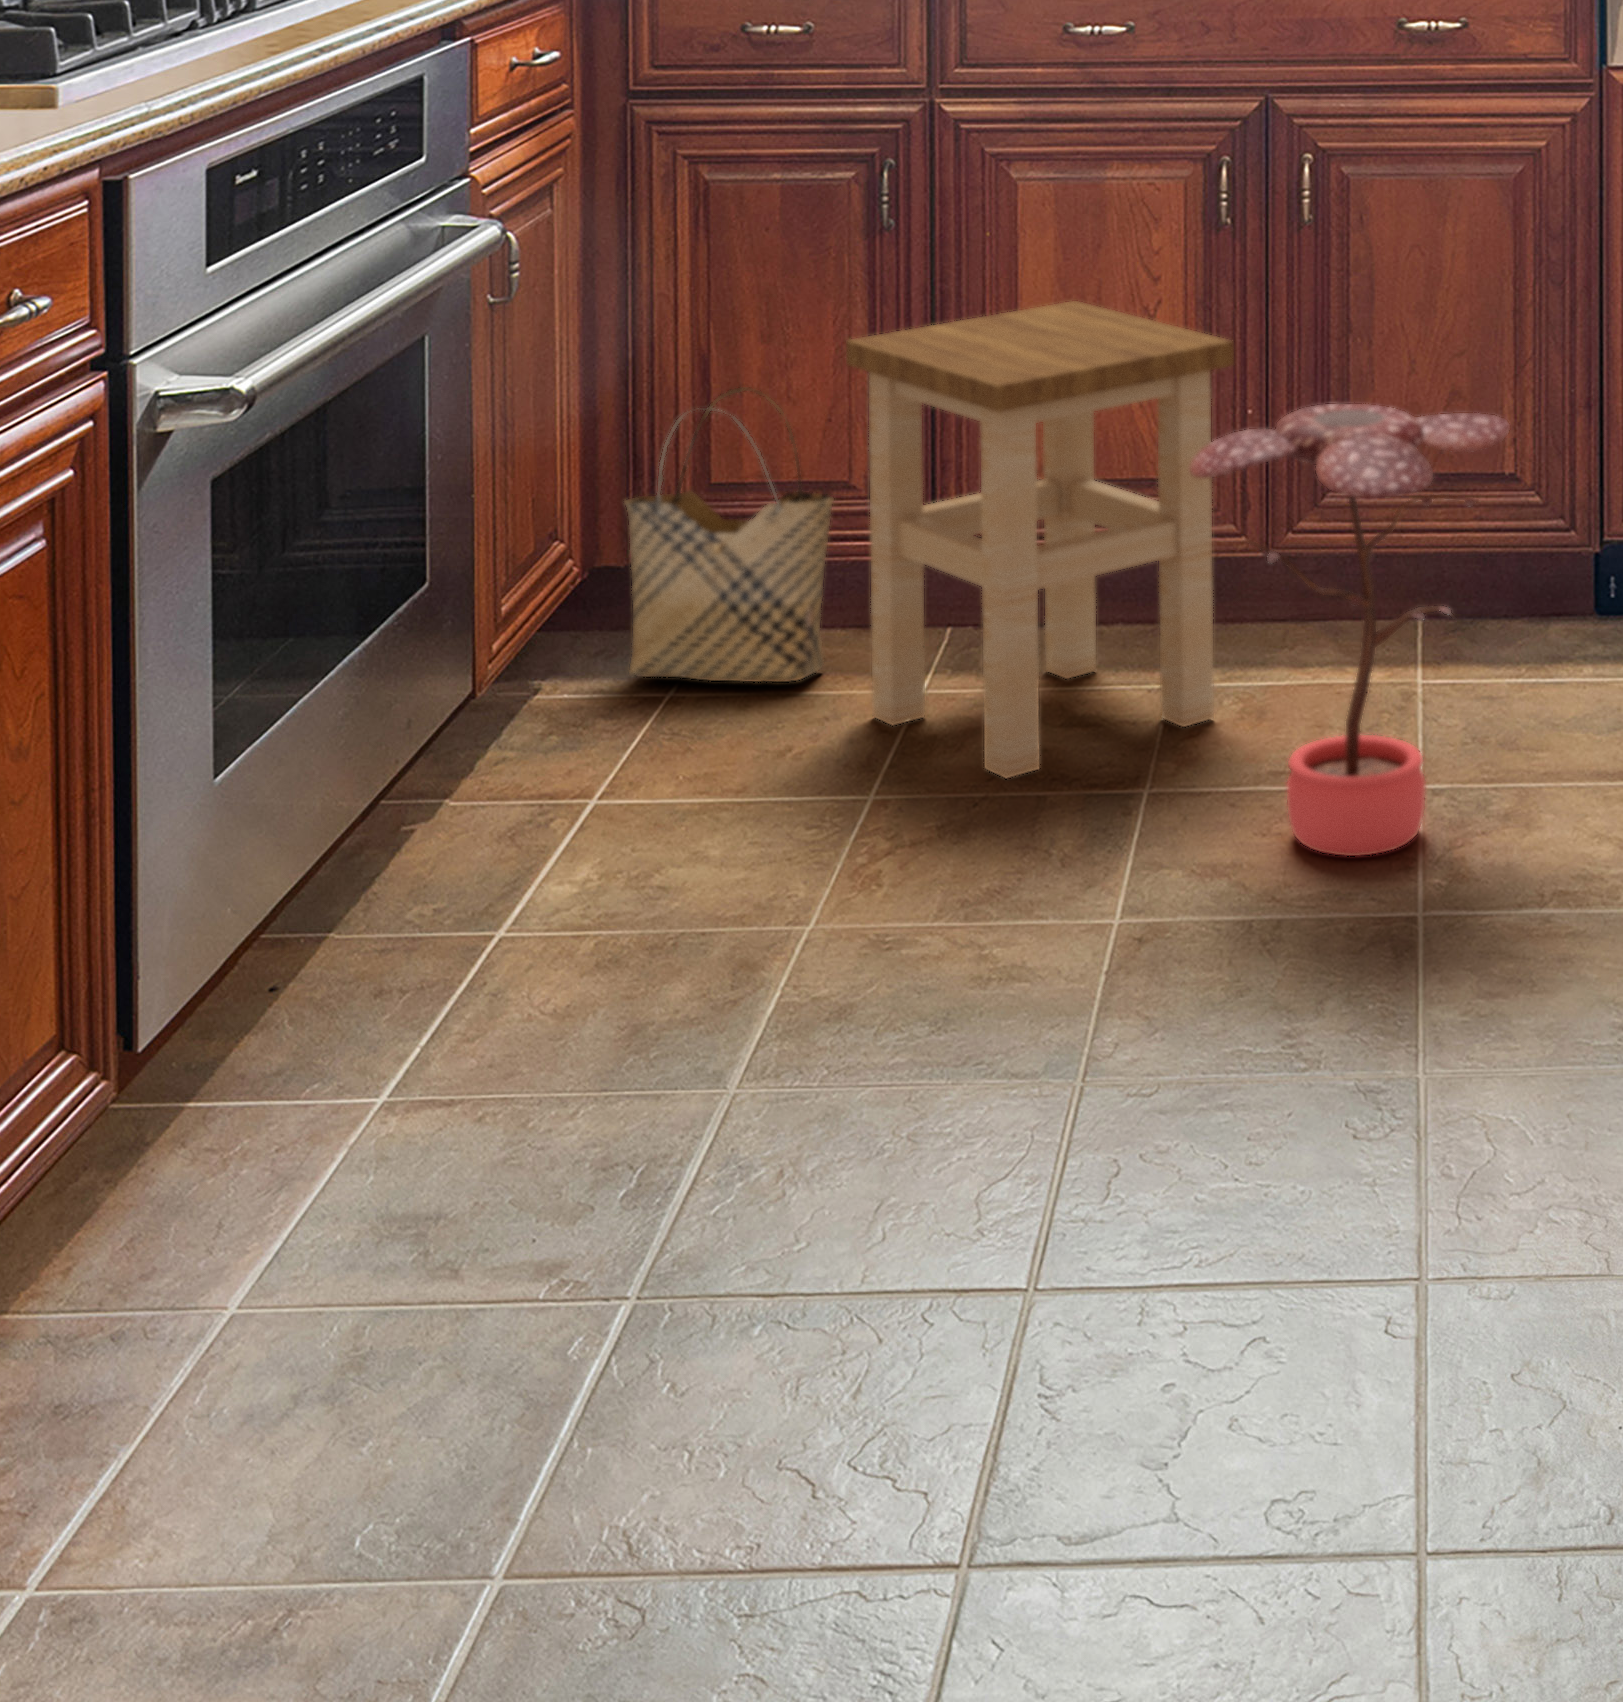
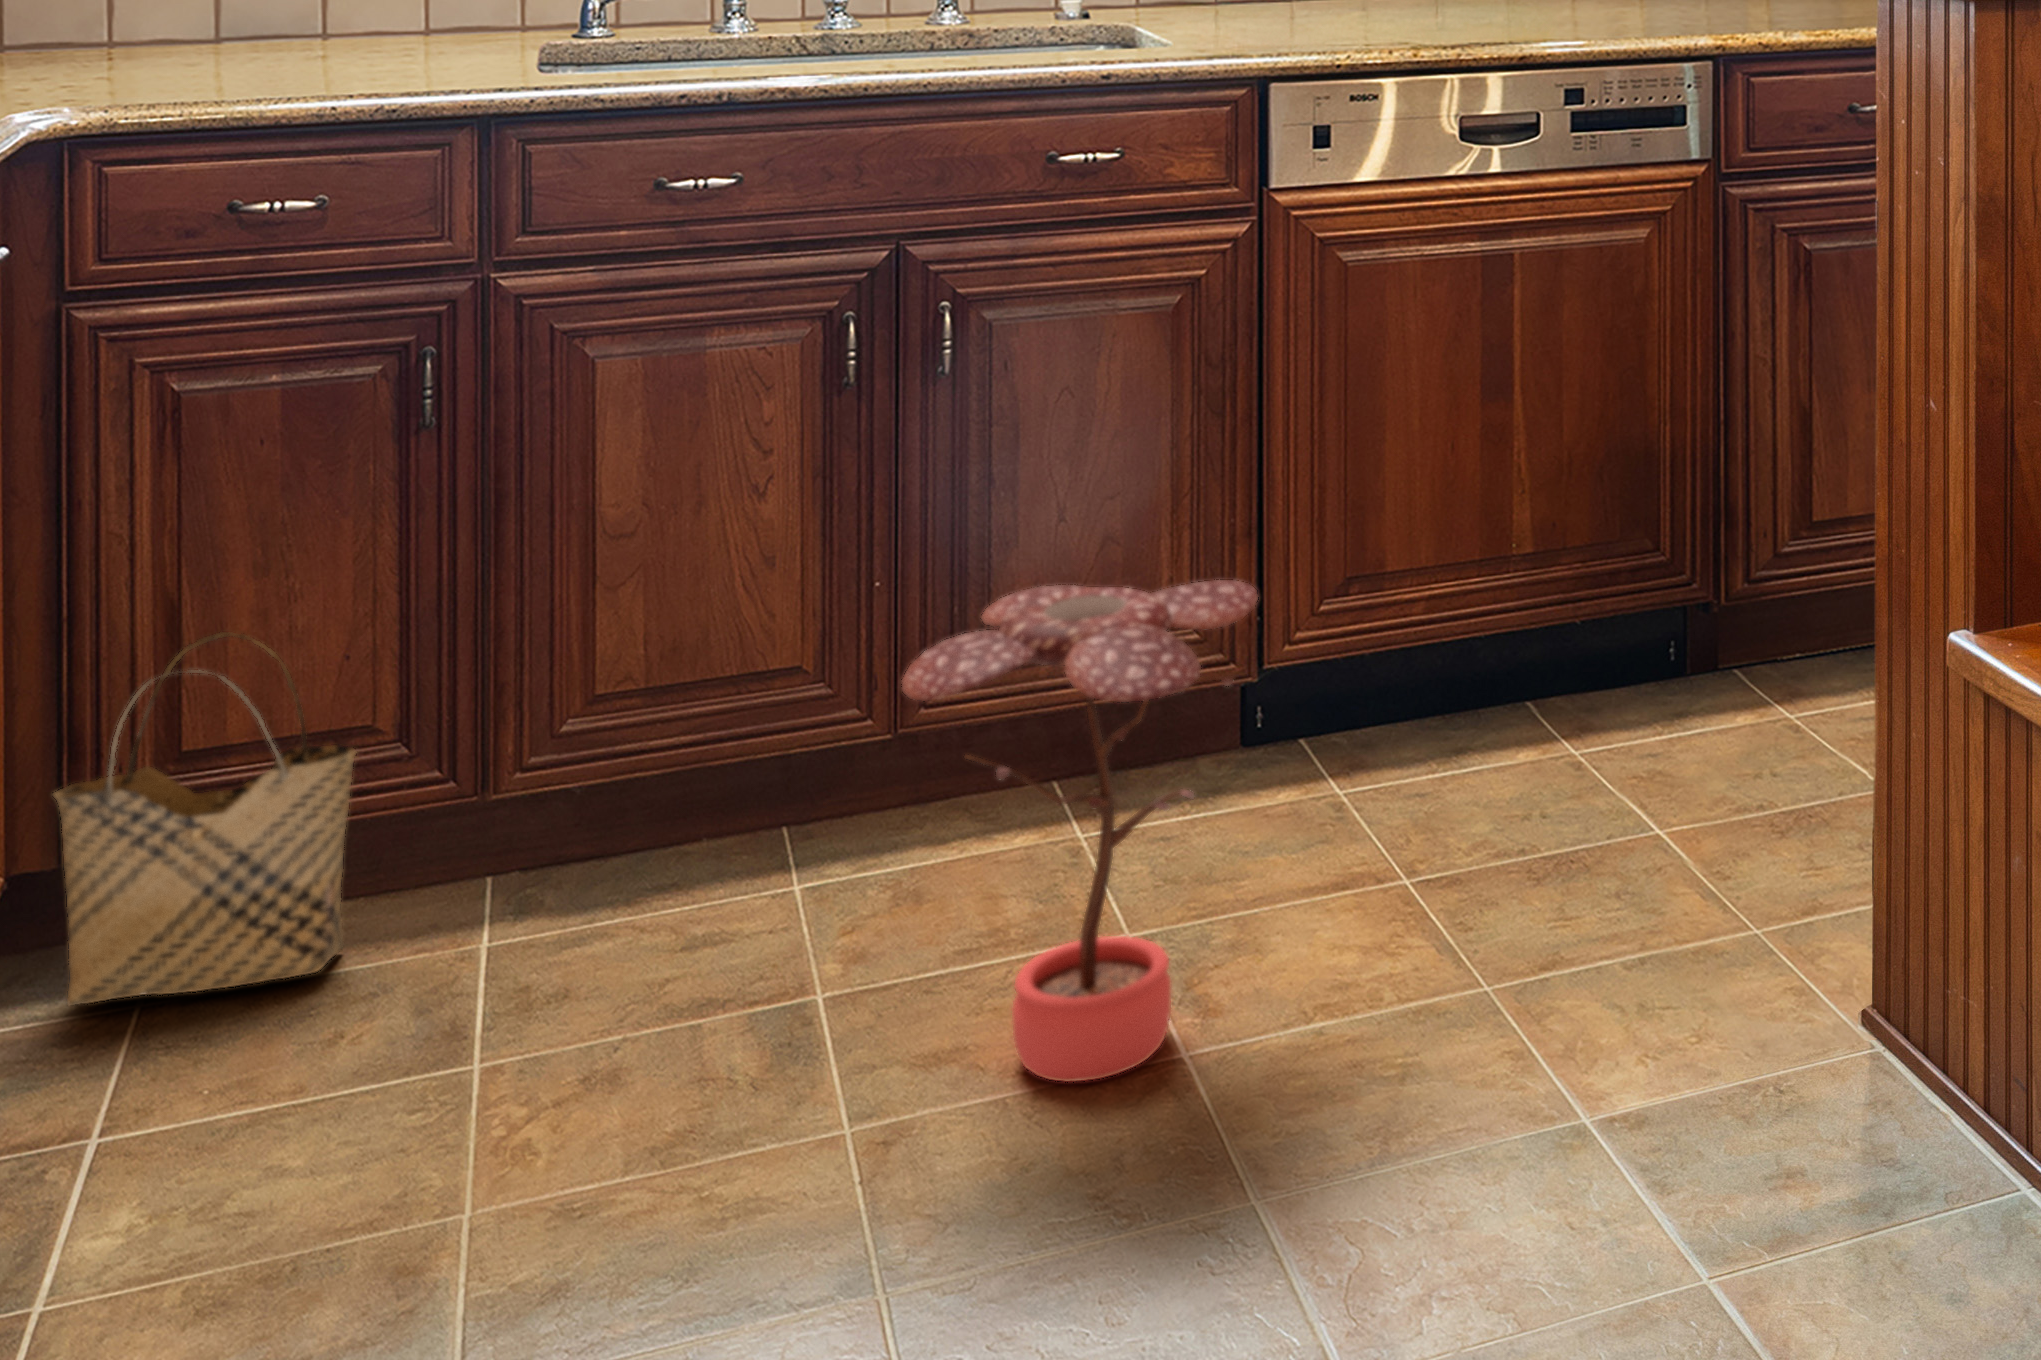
stool: present [846,301,1234,778] -> none [390,487,894,1057]

